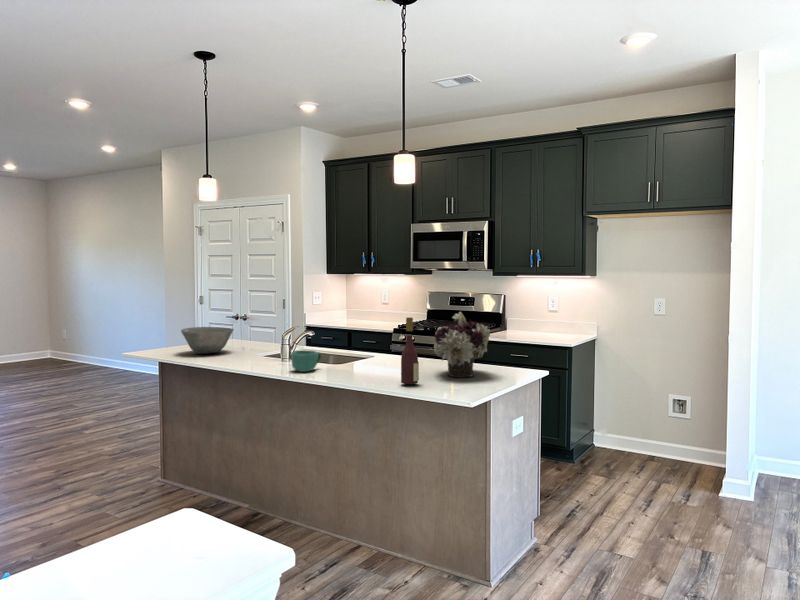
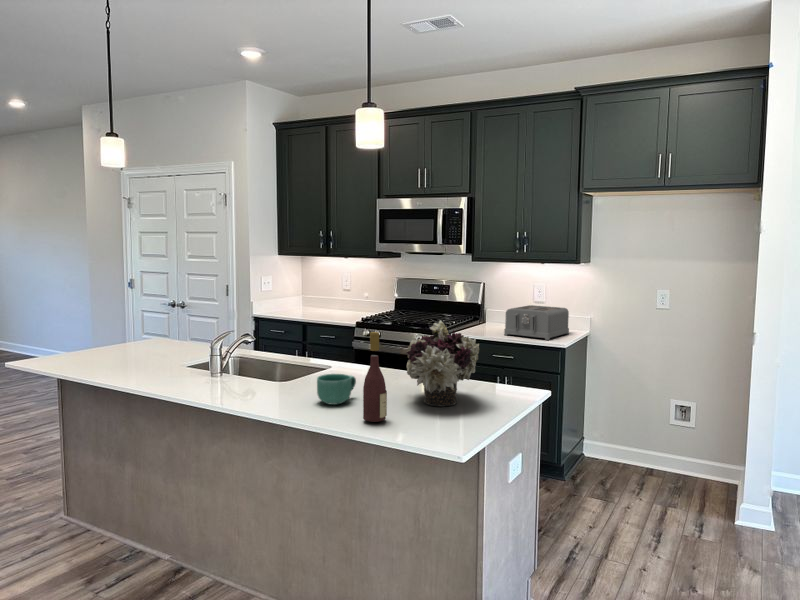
toaster: none [521,313,577,341] -> present [504,305,569,340]
bowl: present [181,327,234,354] -> none [82,329,152,364]
mug: present [291,351,322,372] -> present [317,374,356,405]

